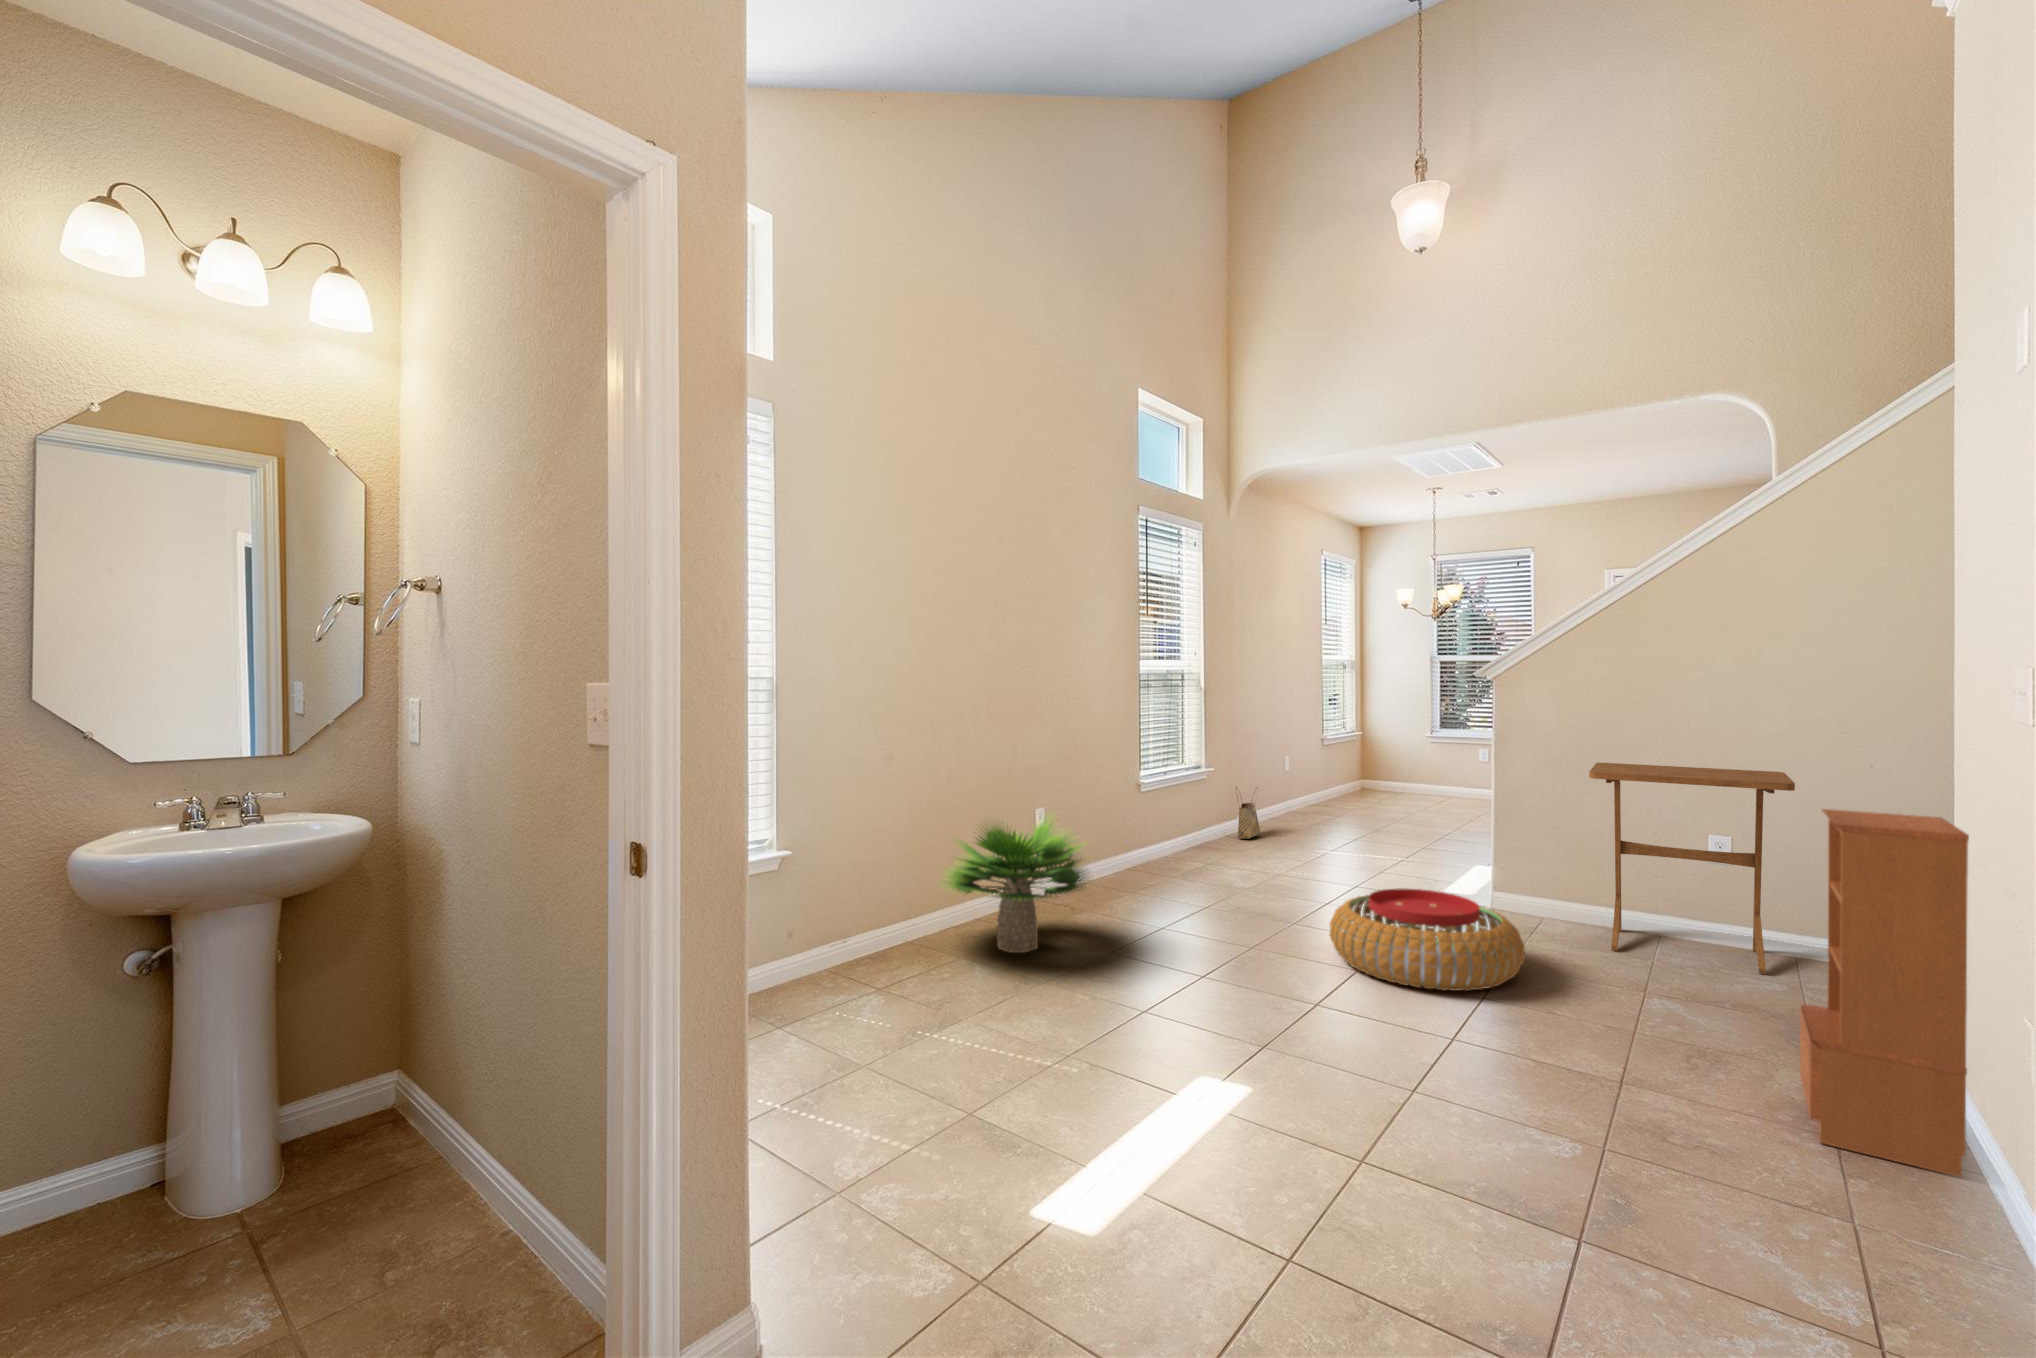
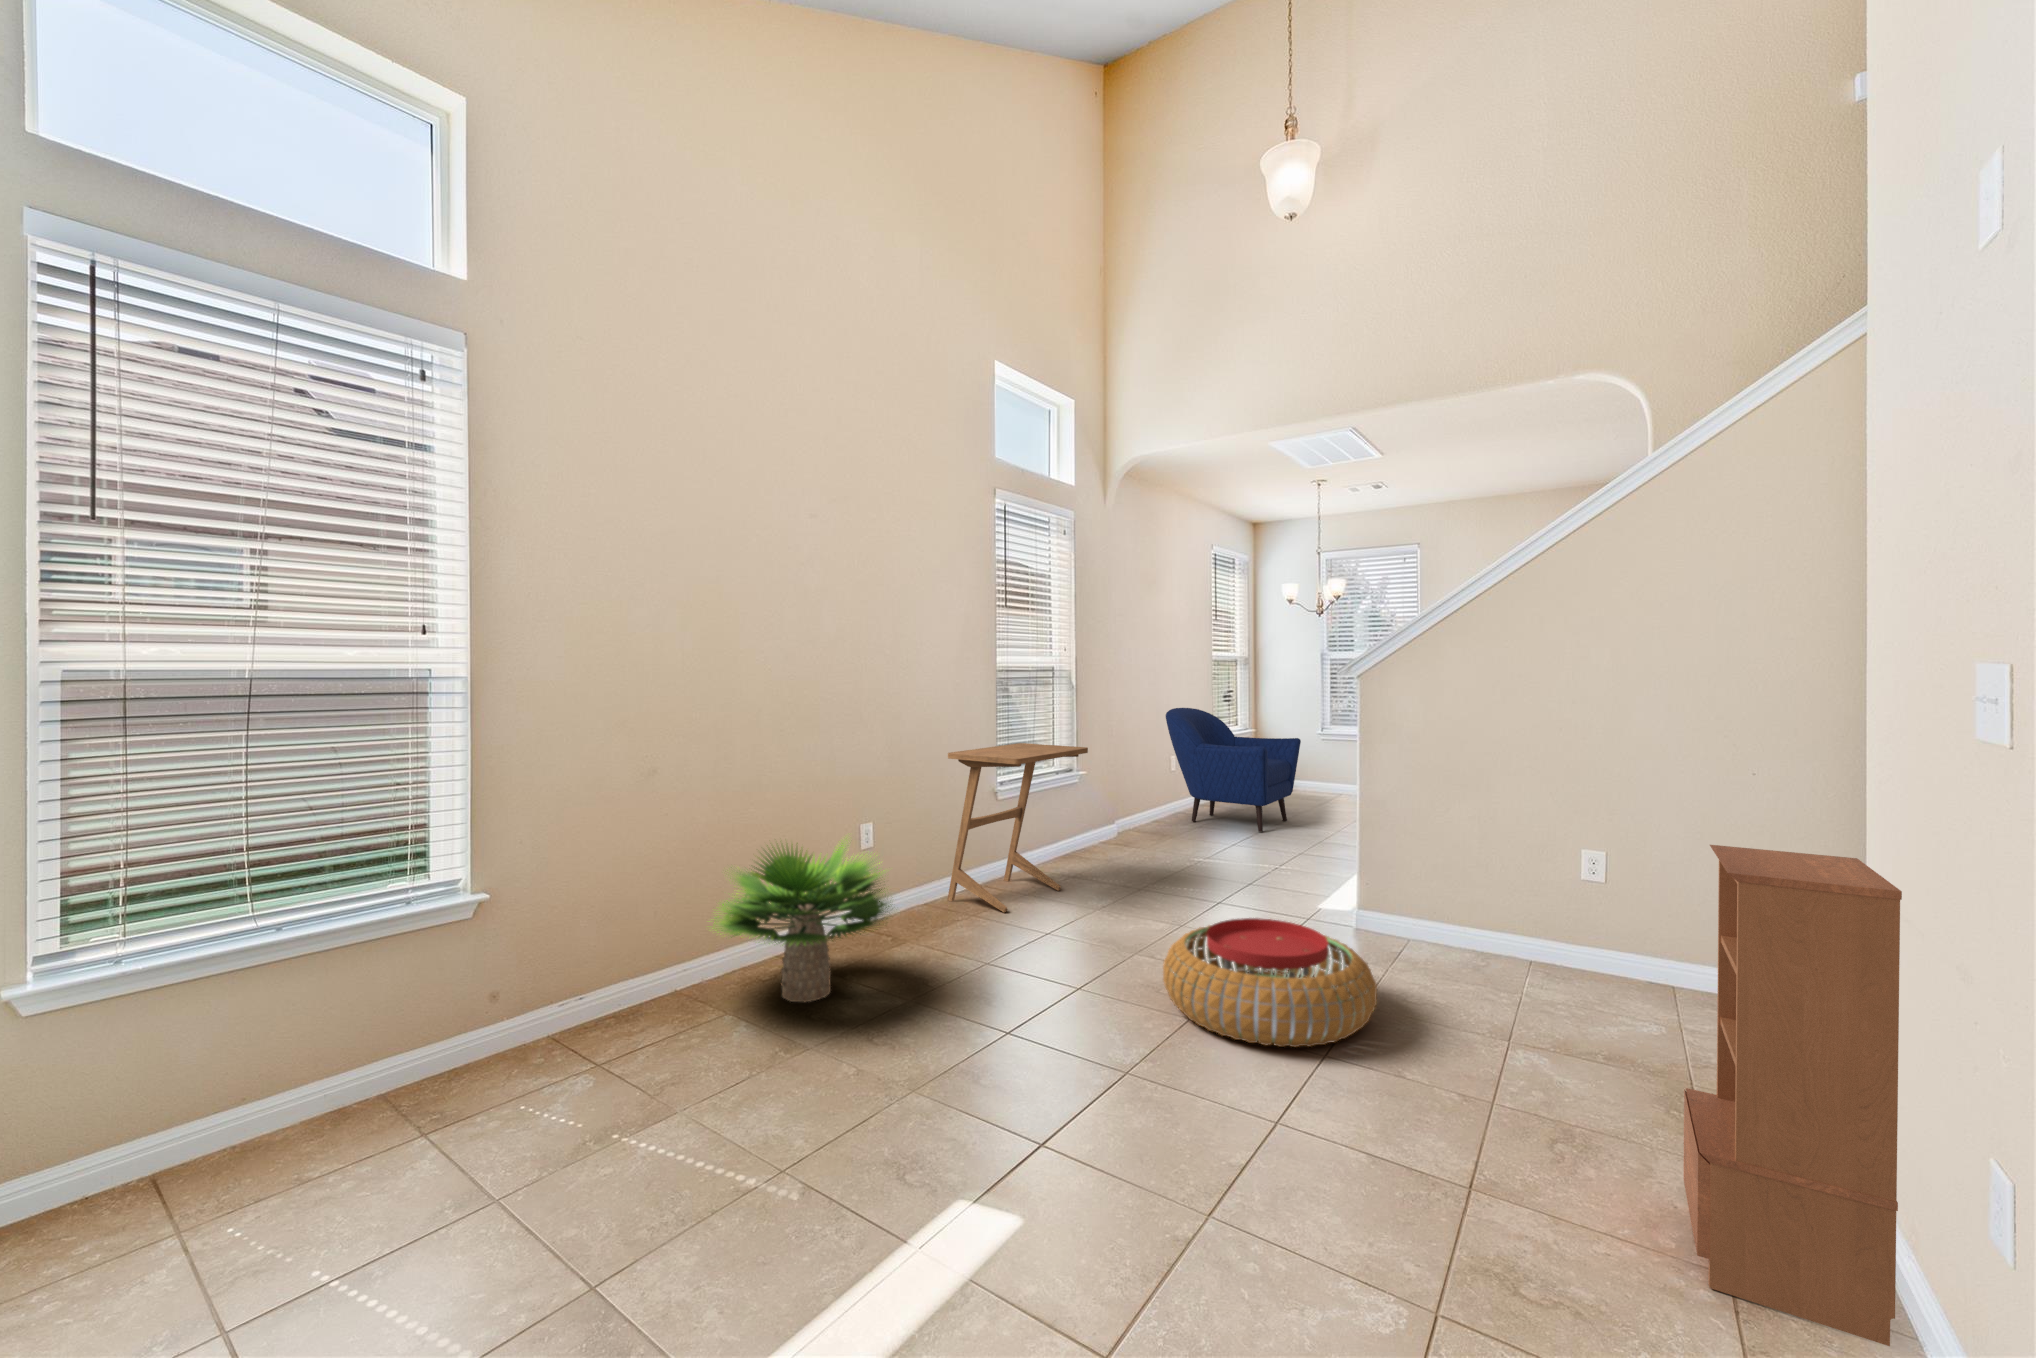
armchair: none [1283,709,1416,827] -> present [1166,708,1301,832]
side table: present [1589,763,1795,974] -> present [947,743,1088,912]
woven basket: present [1236,787,1260,839] -> none [1109,791,1135,847]

